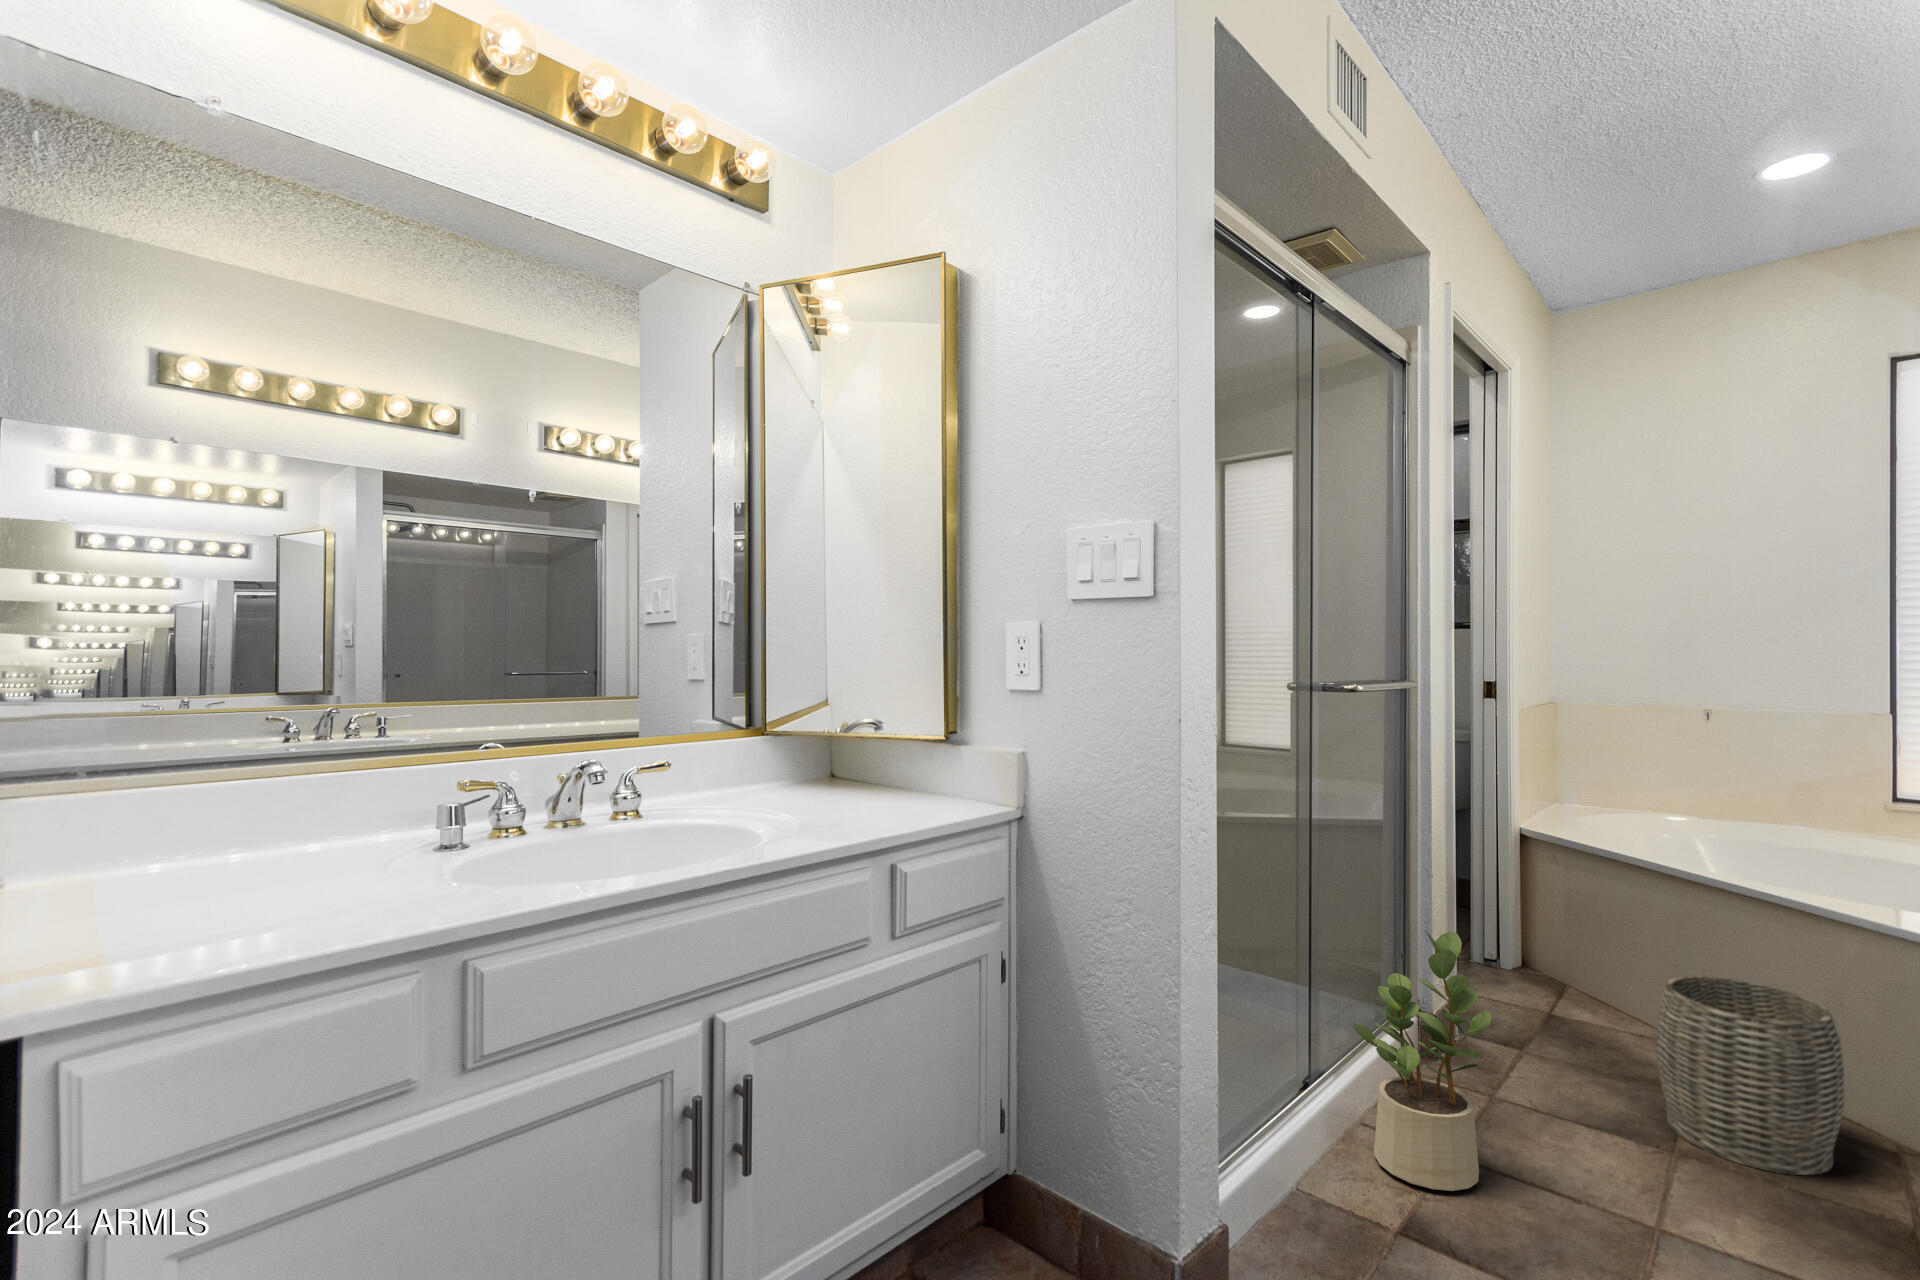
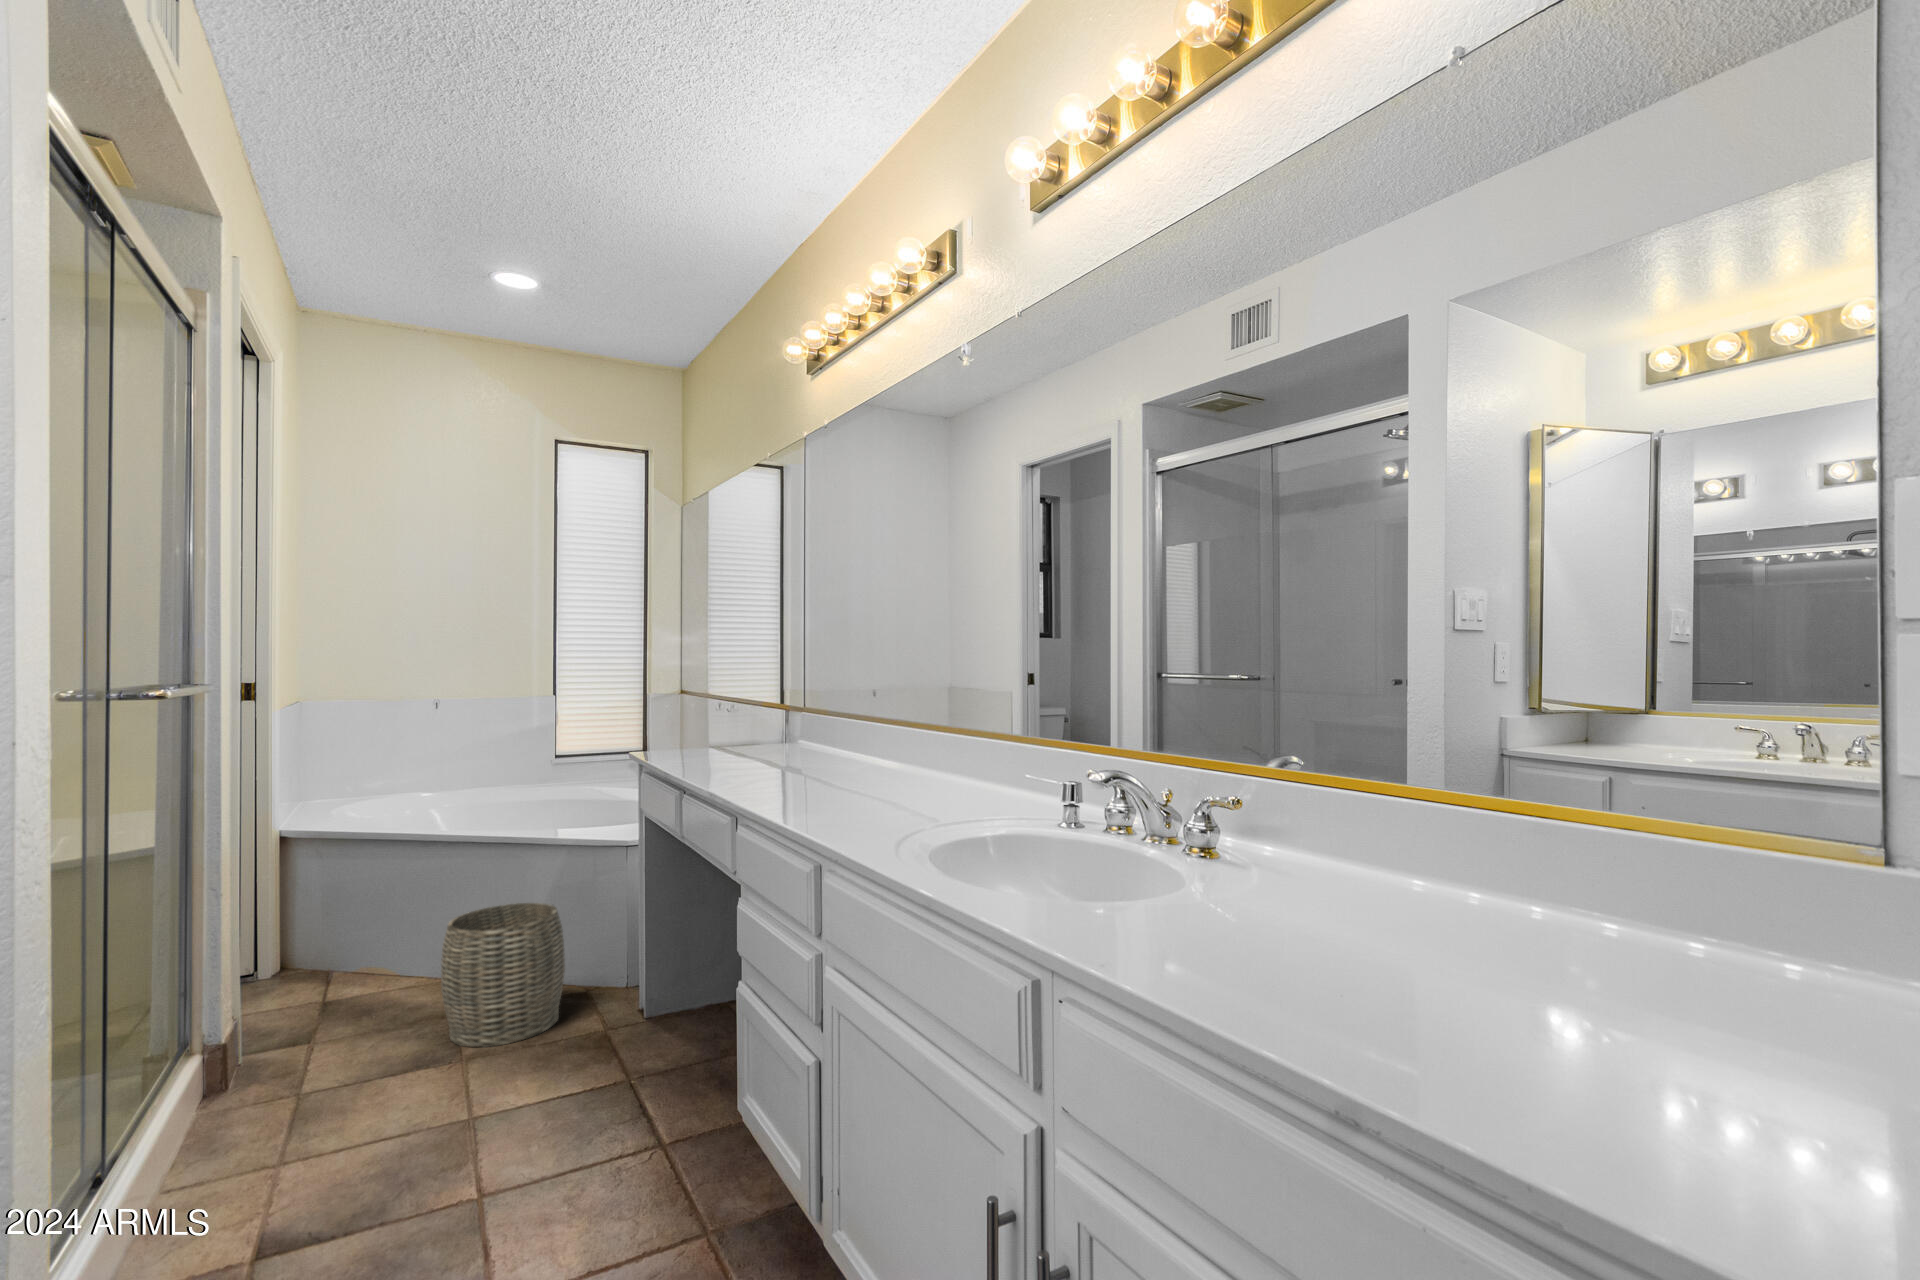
potted plant: present [1353,931,1492,1191] -> none [154,934,324,1217]

